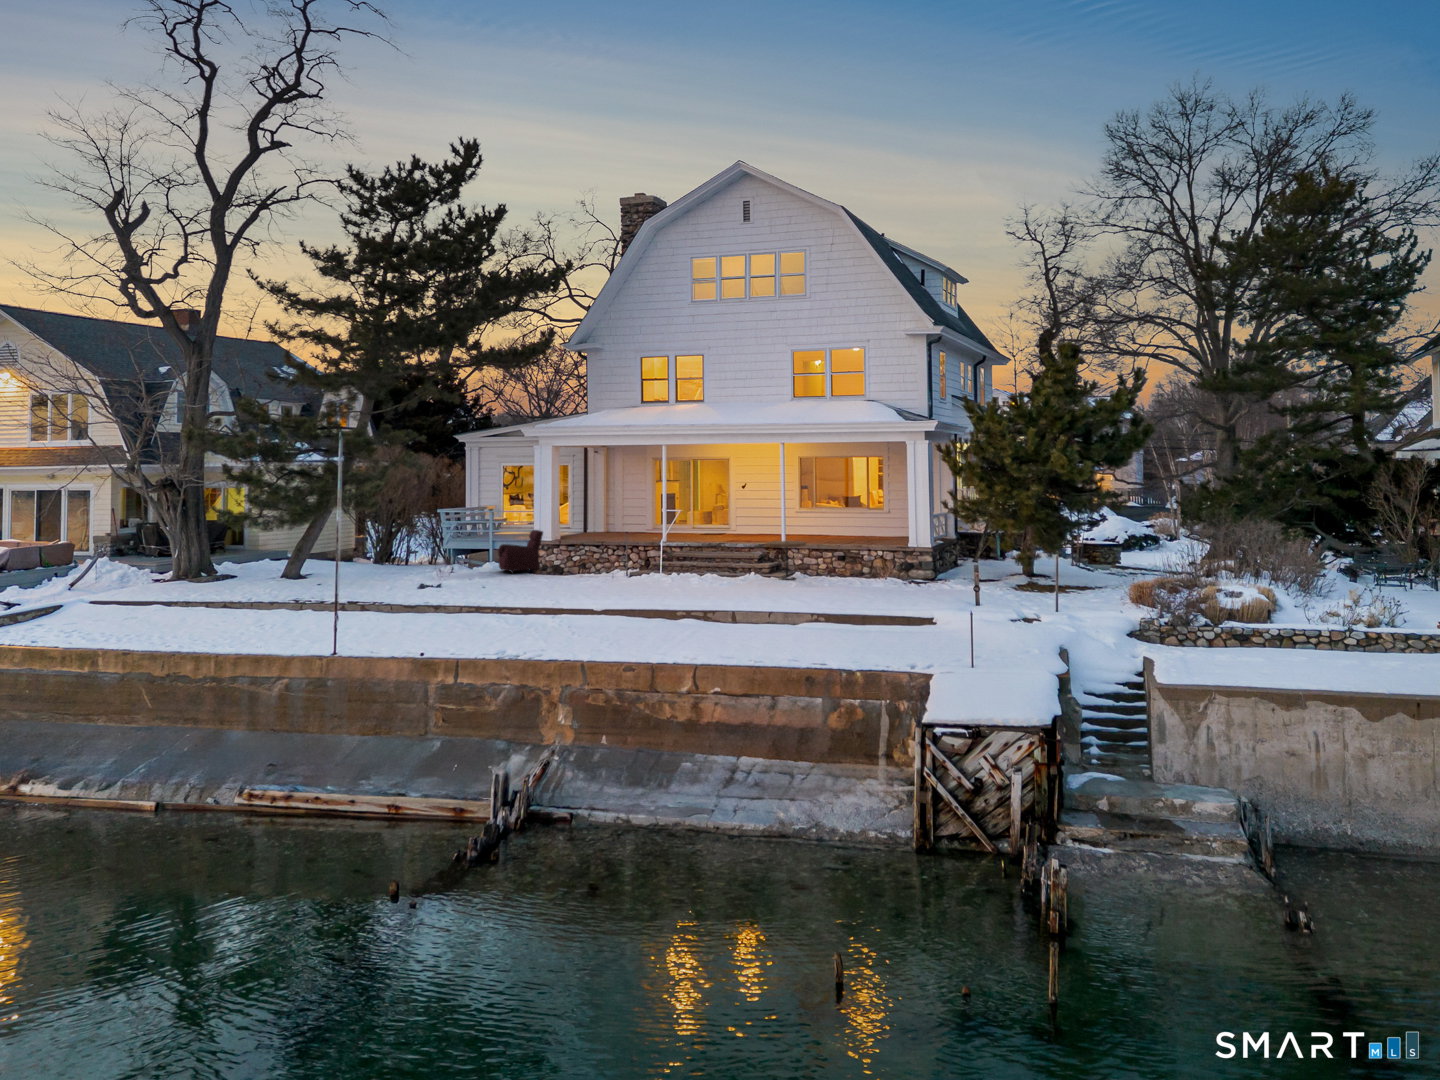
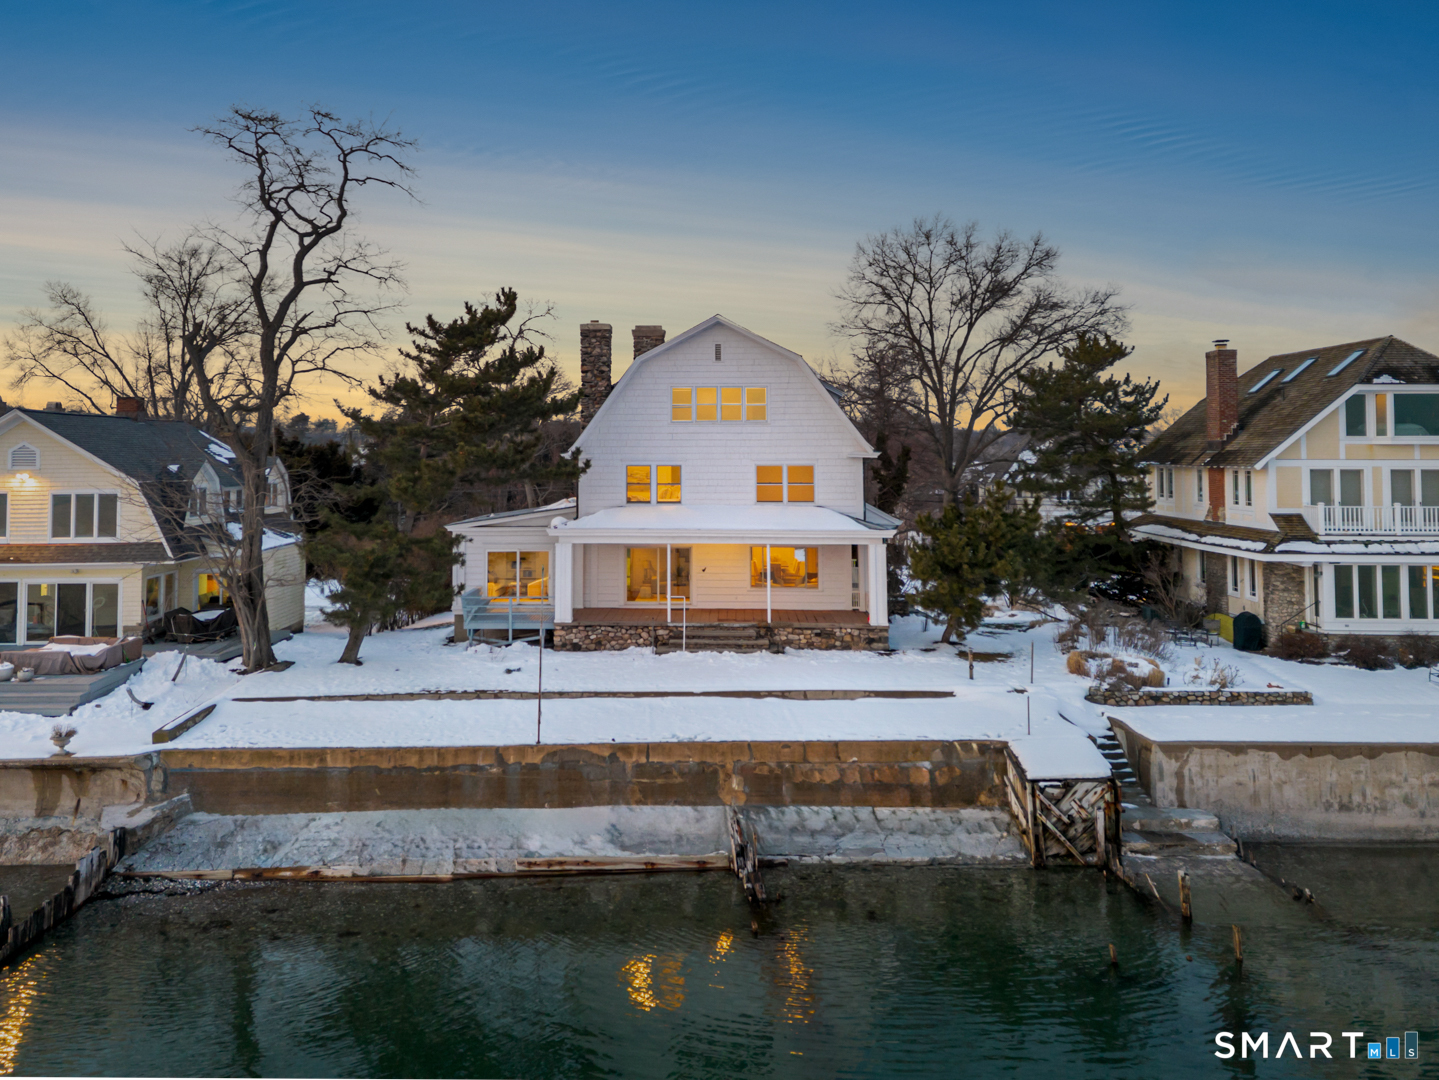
armchair: present [498,530,543,573] -> none [526,613,567,652]

